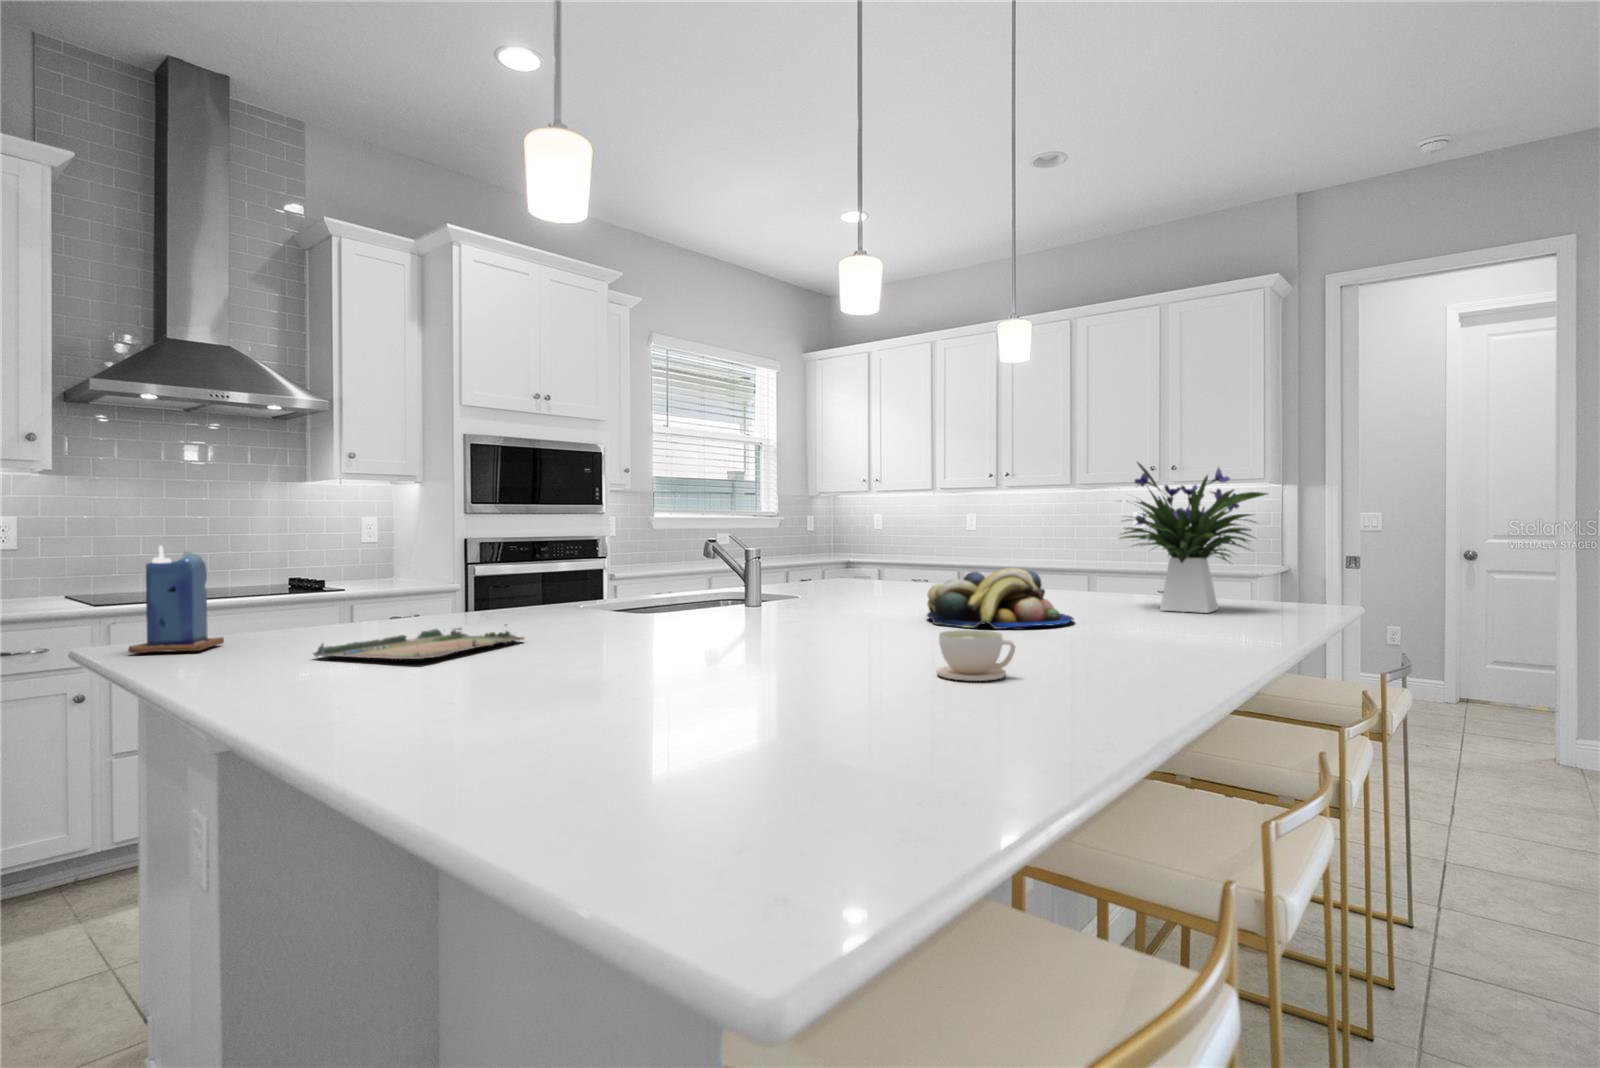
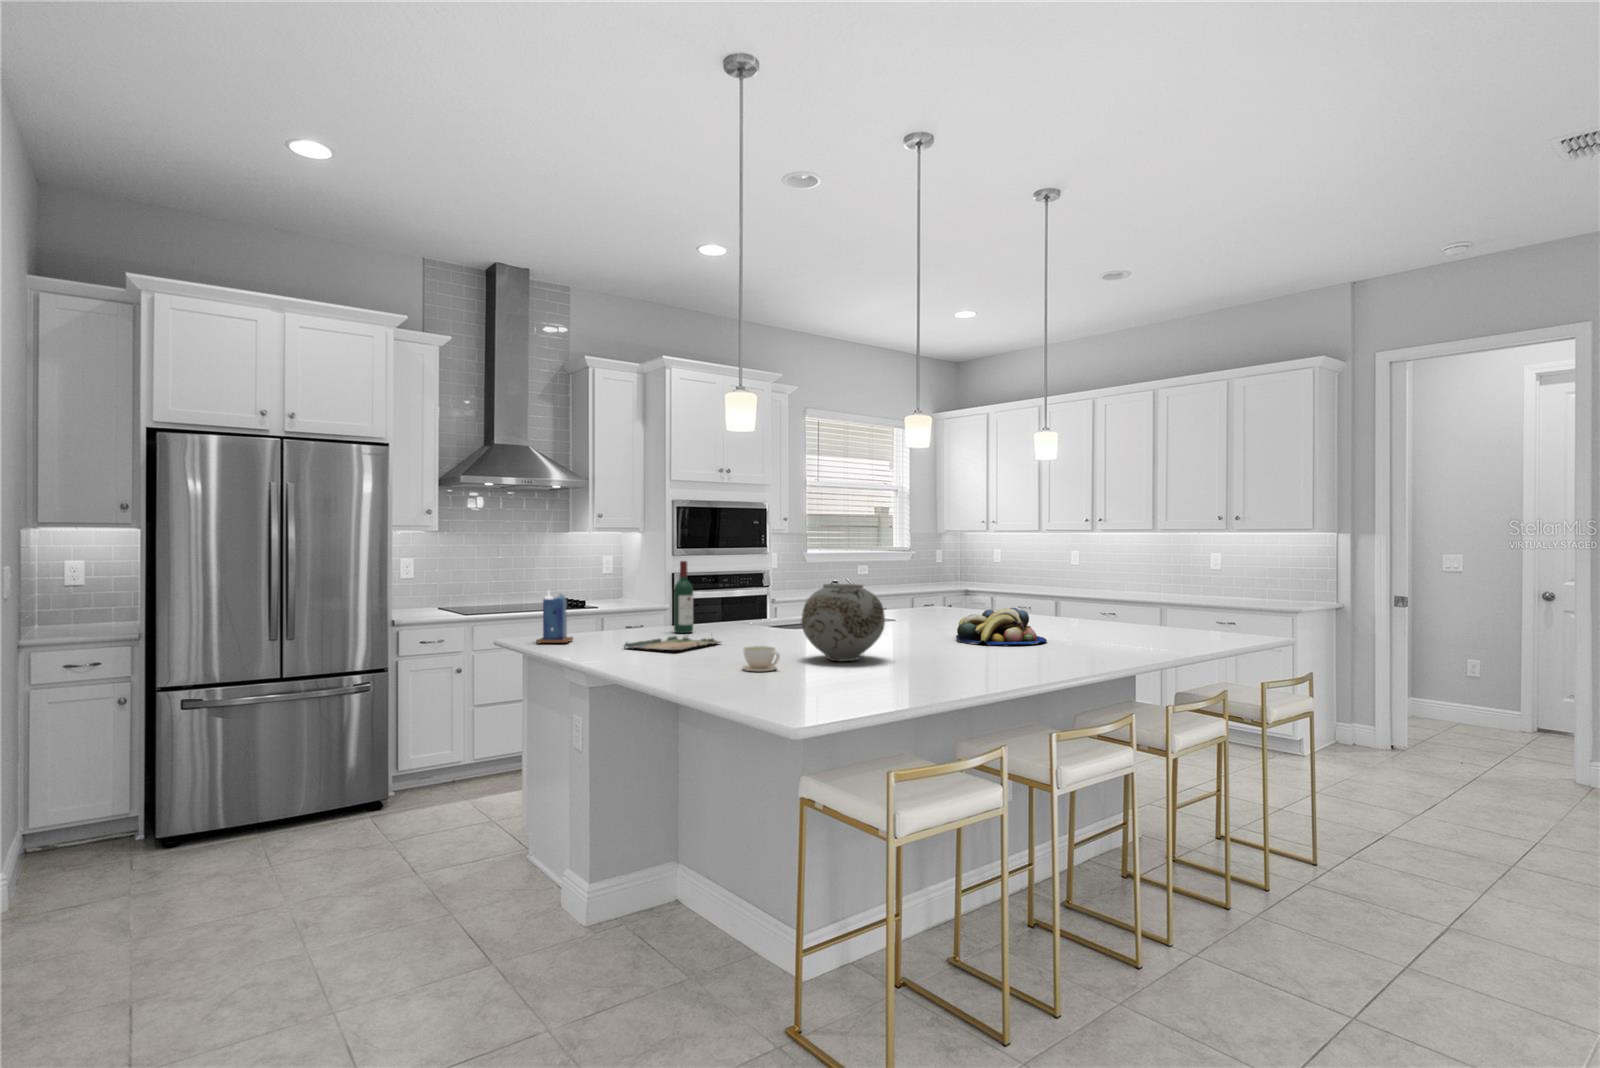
flower arrangement: present [1120,463,1267,613] -> none [1086,538,1189,640]
wine bottle: none [441,497,477,624] -> present [674,561,693,633]
vase: none [687,515,855,672] -> present [801,584,885,661]
coffee cup: present [936,630,1015,681] -> present [743,646,780,671]

